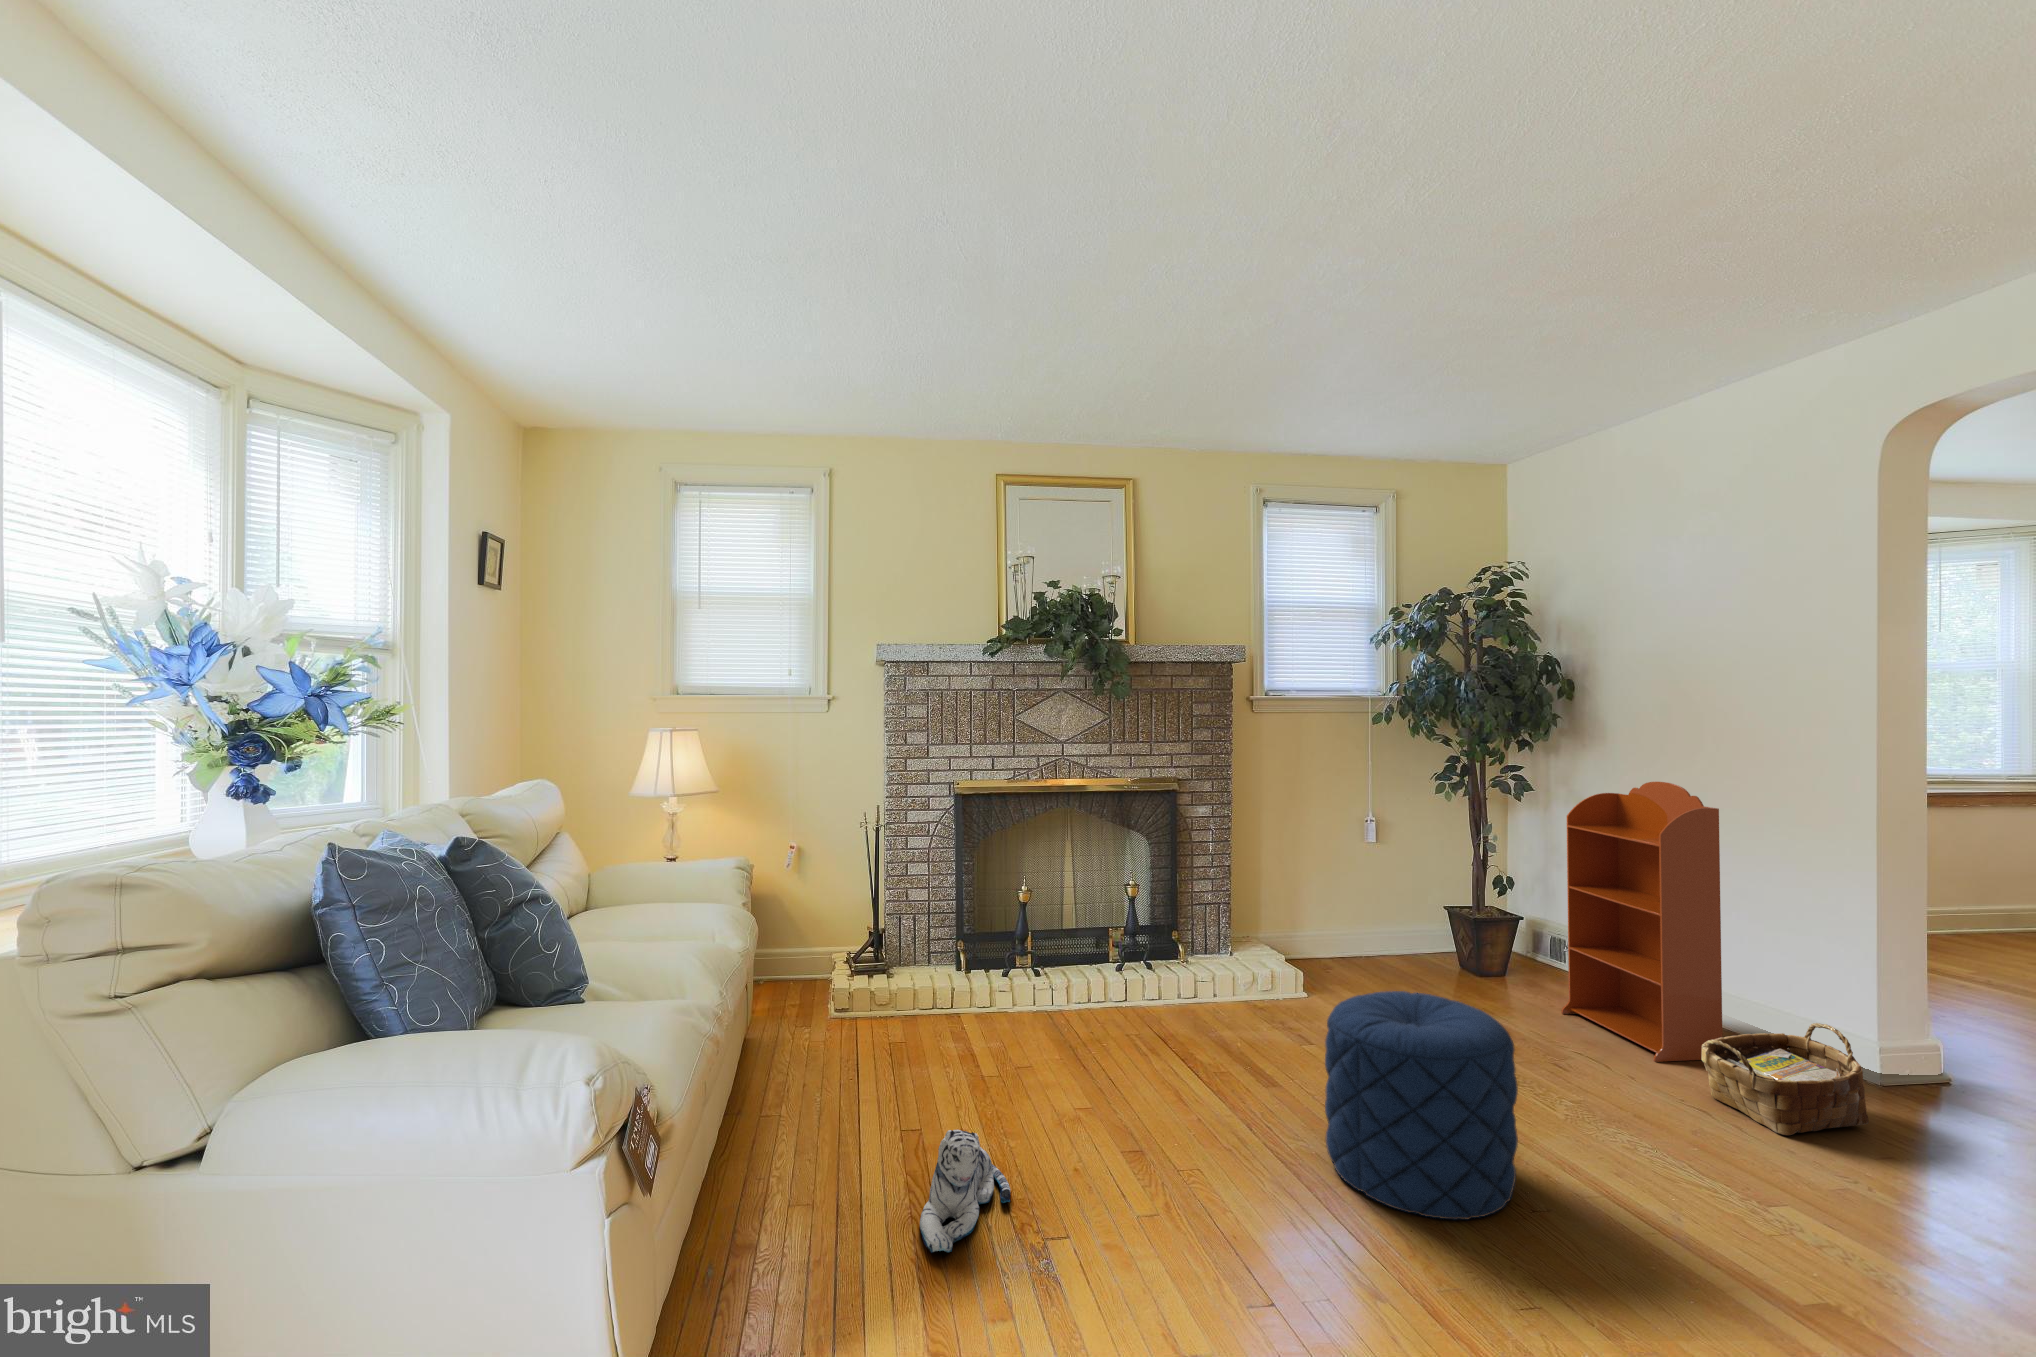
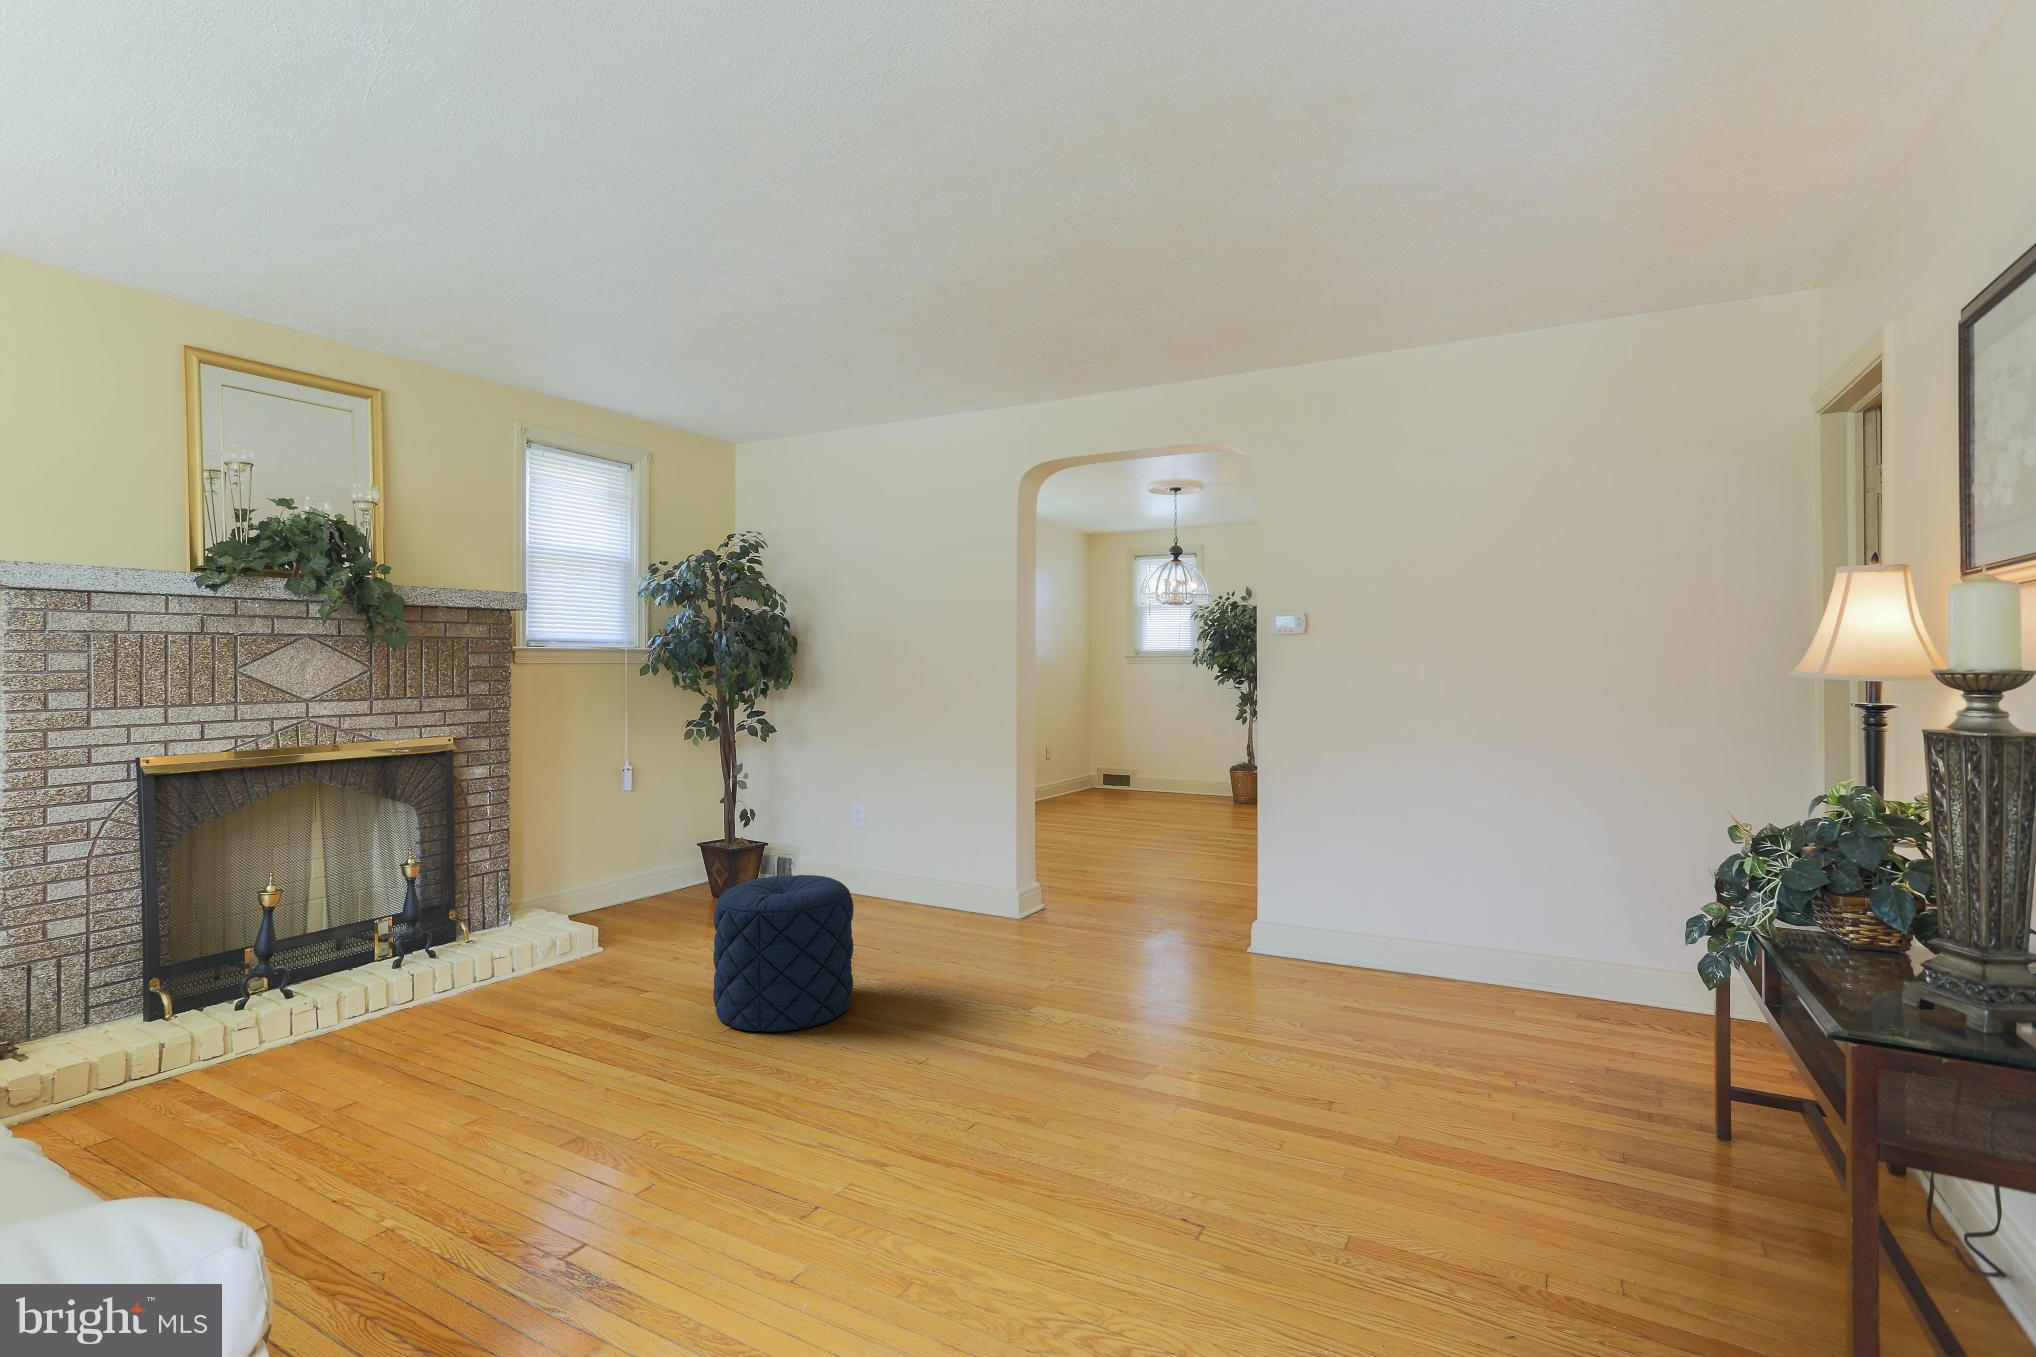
bookcase: present [1561,782,1722,1062] -> none [794,714,898,911]
woven basket: present [1702,1023,1868,1135] -> none [902,856,980,926]
plush toy: present [920,1130,1011,1253] -> none [378,1088,483,1211]

